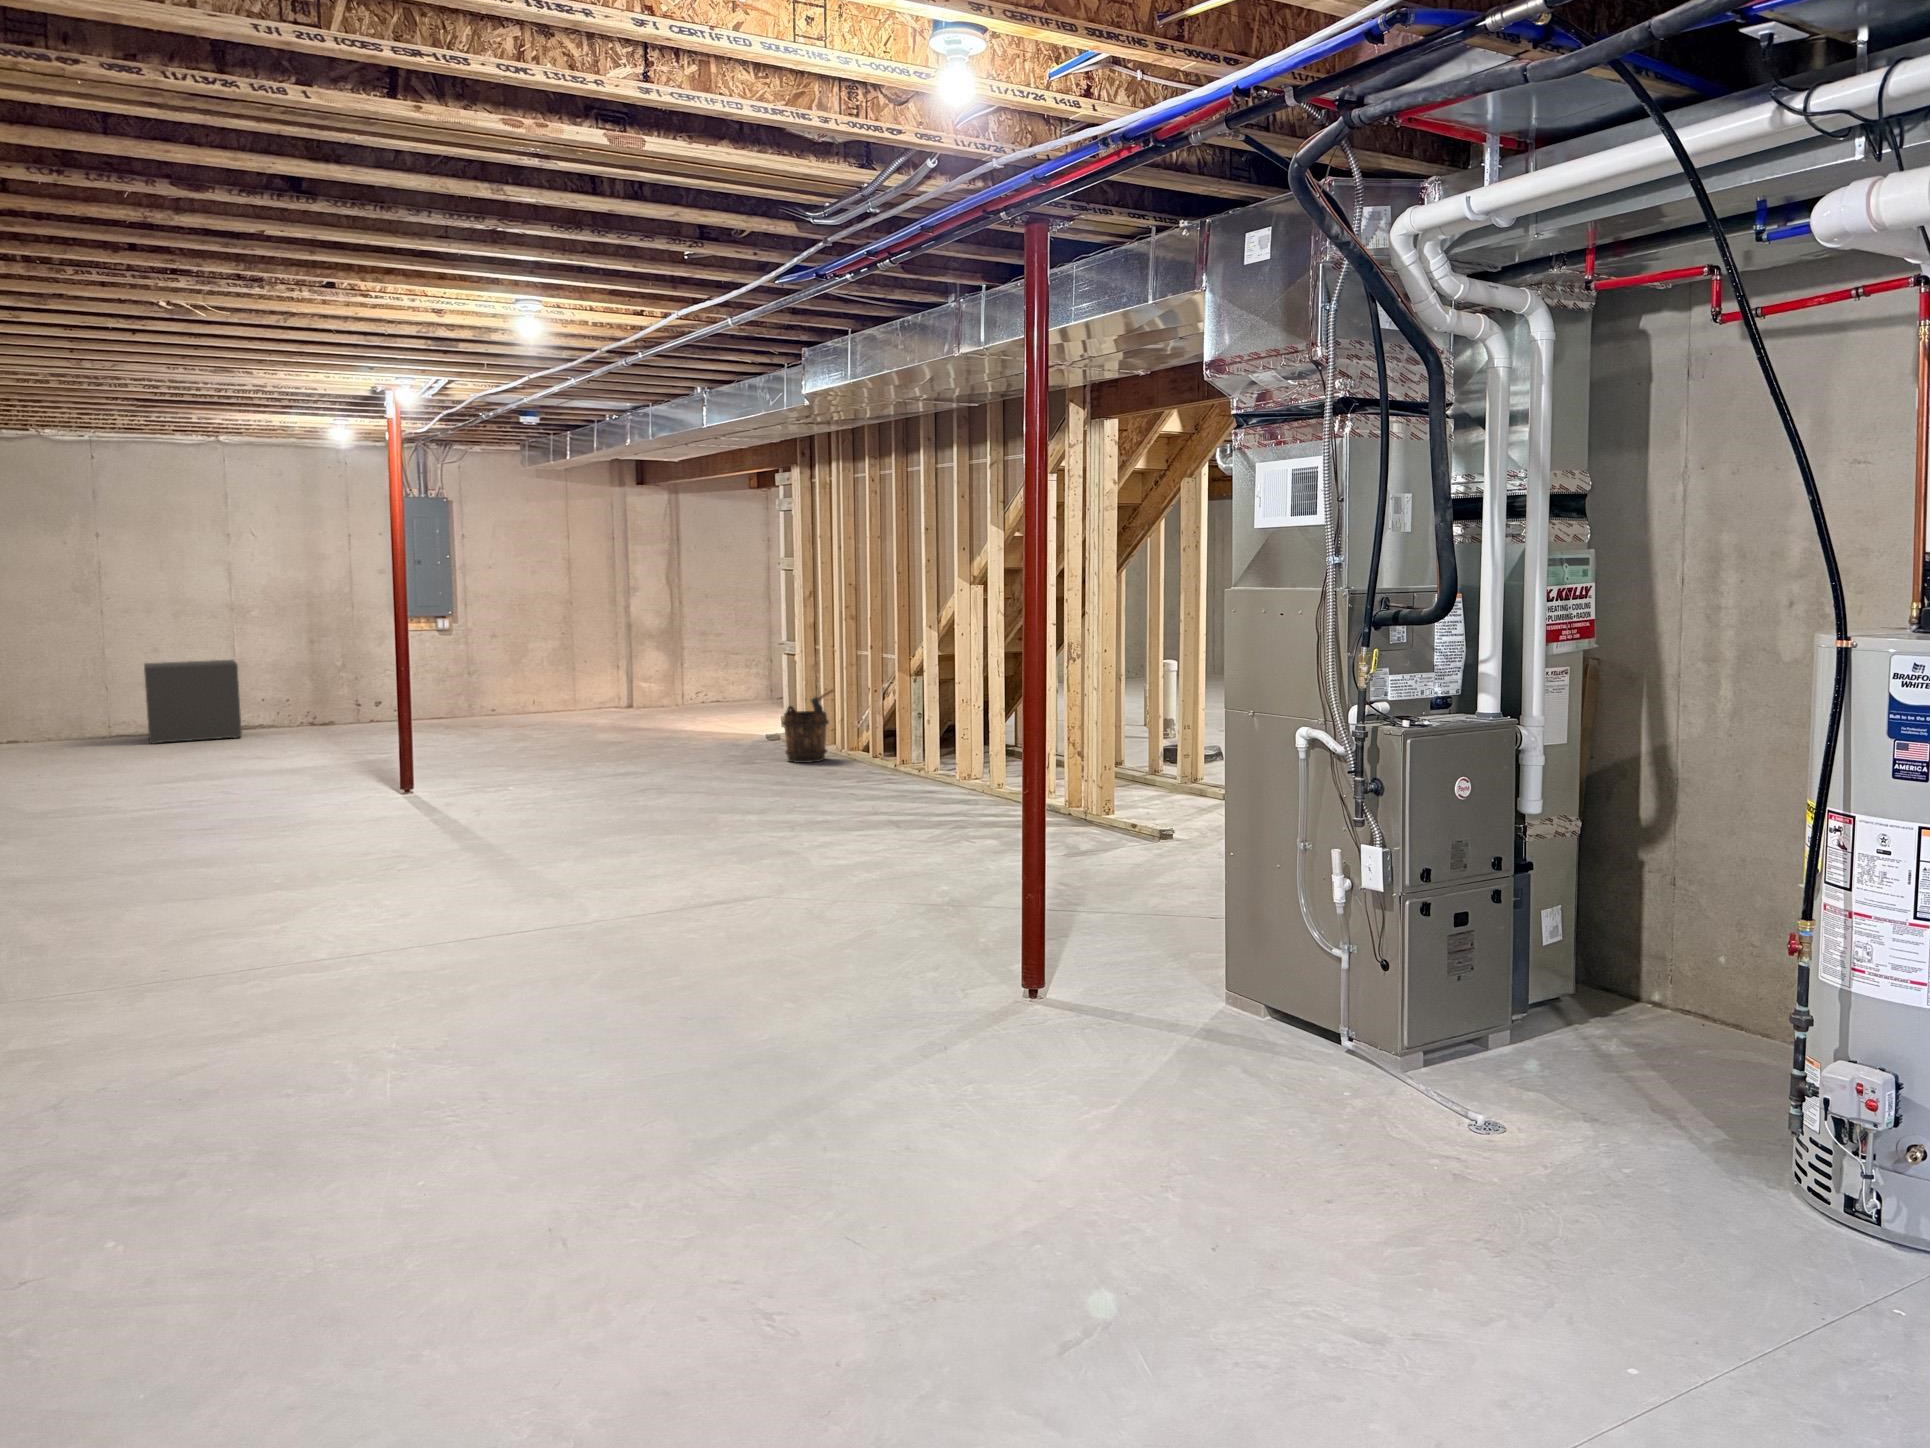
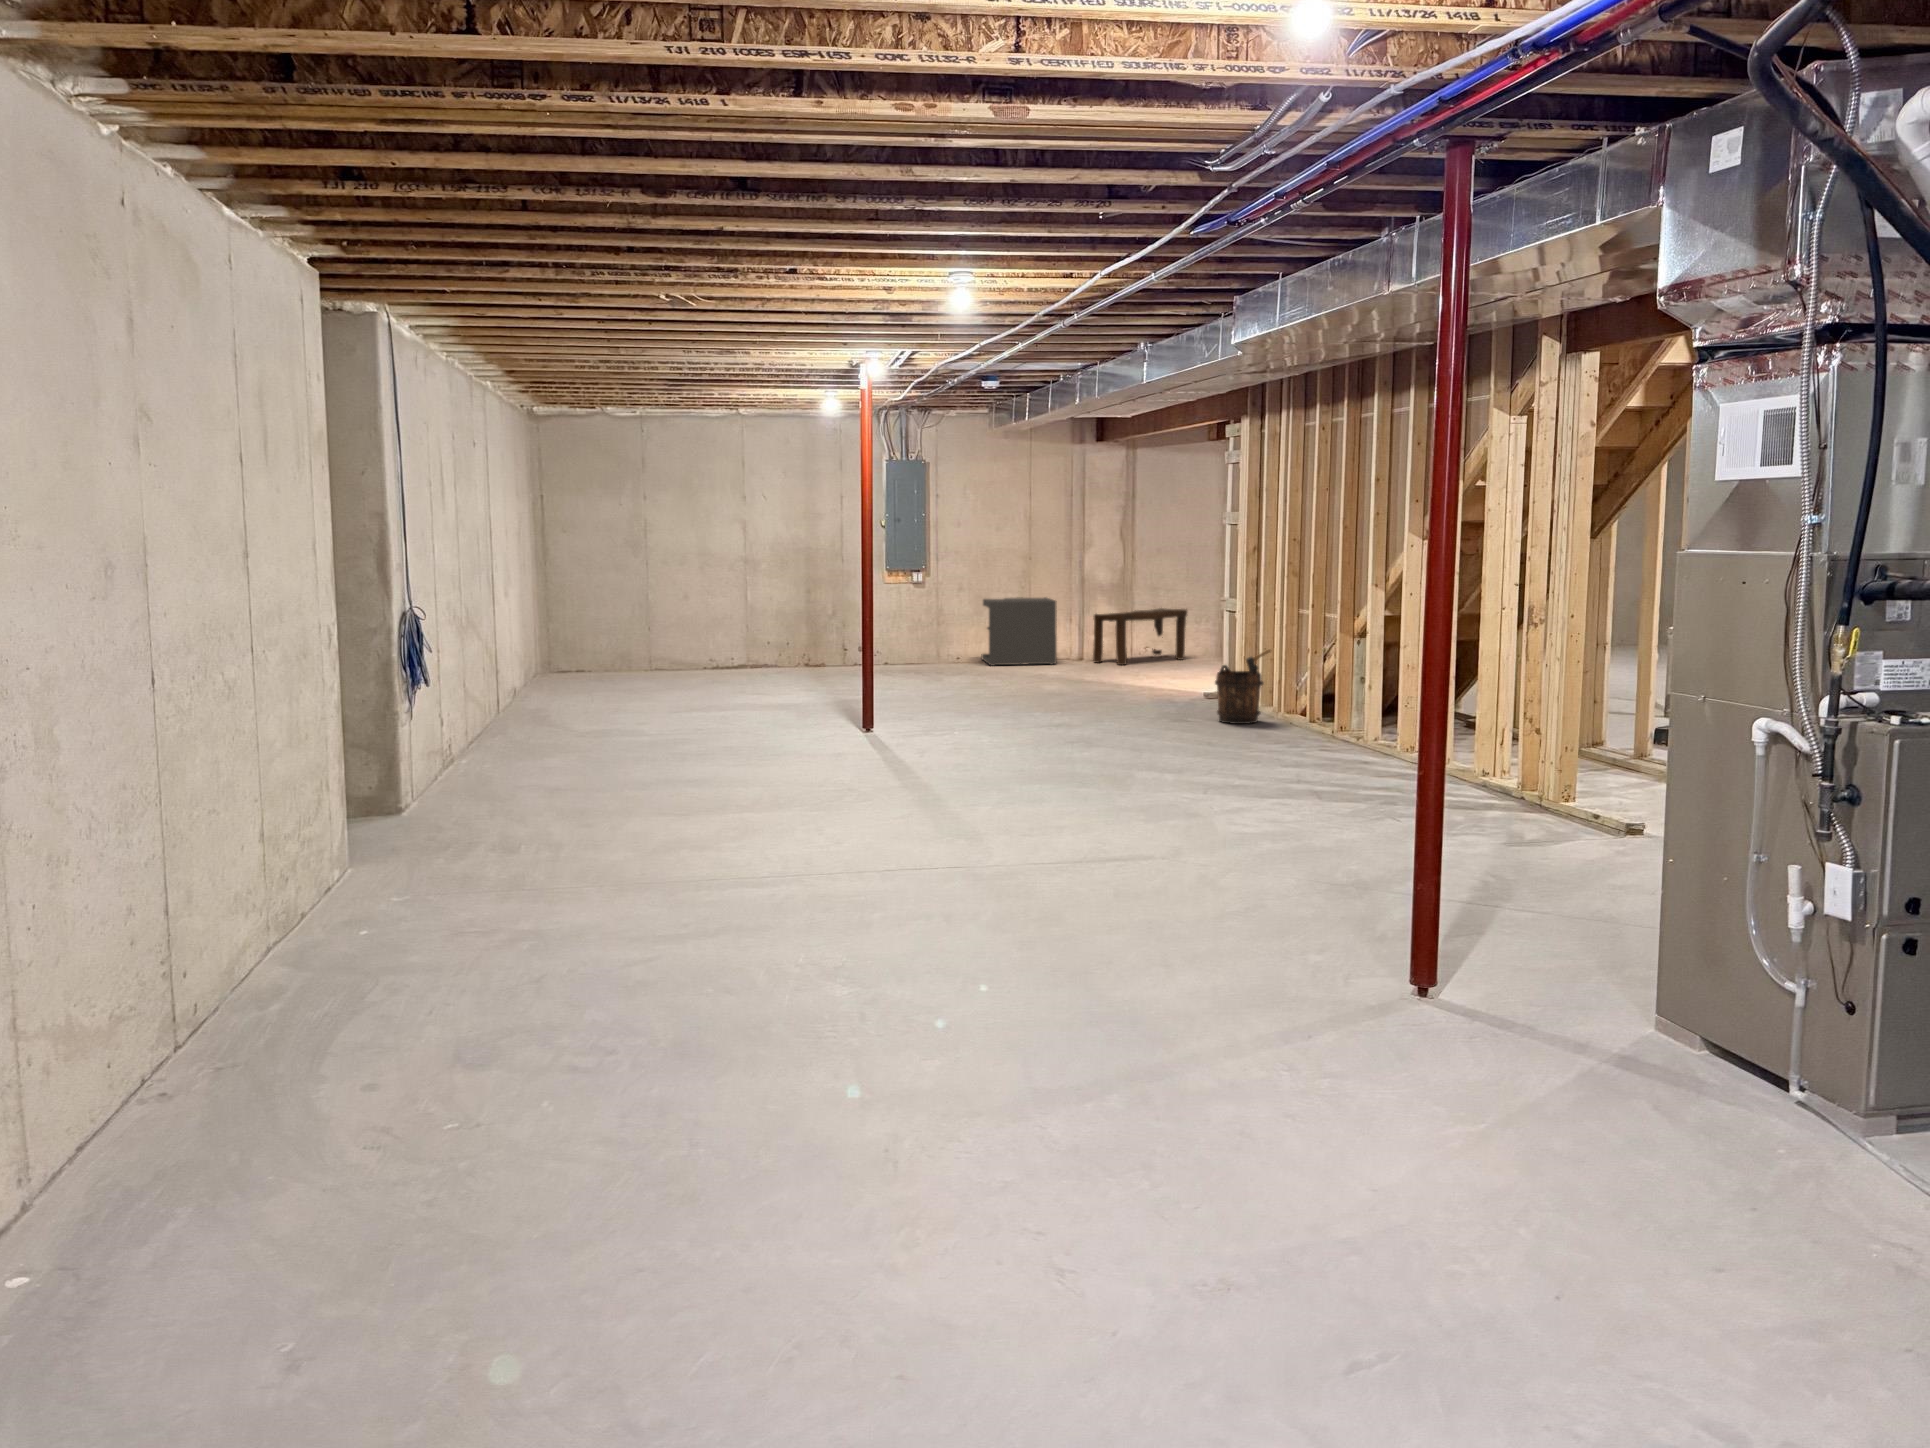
bench: none [643,655,738,713] -> present [1093,608,1187,665]
storage cabinet: present [144,660,242,744] -> present [981,597,1057,666]

